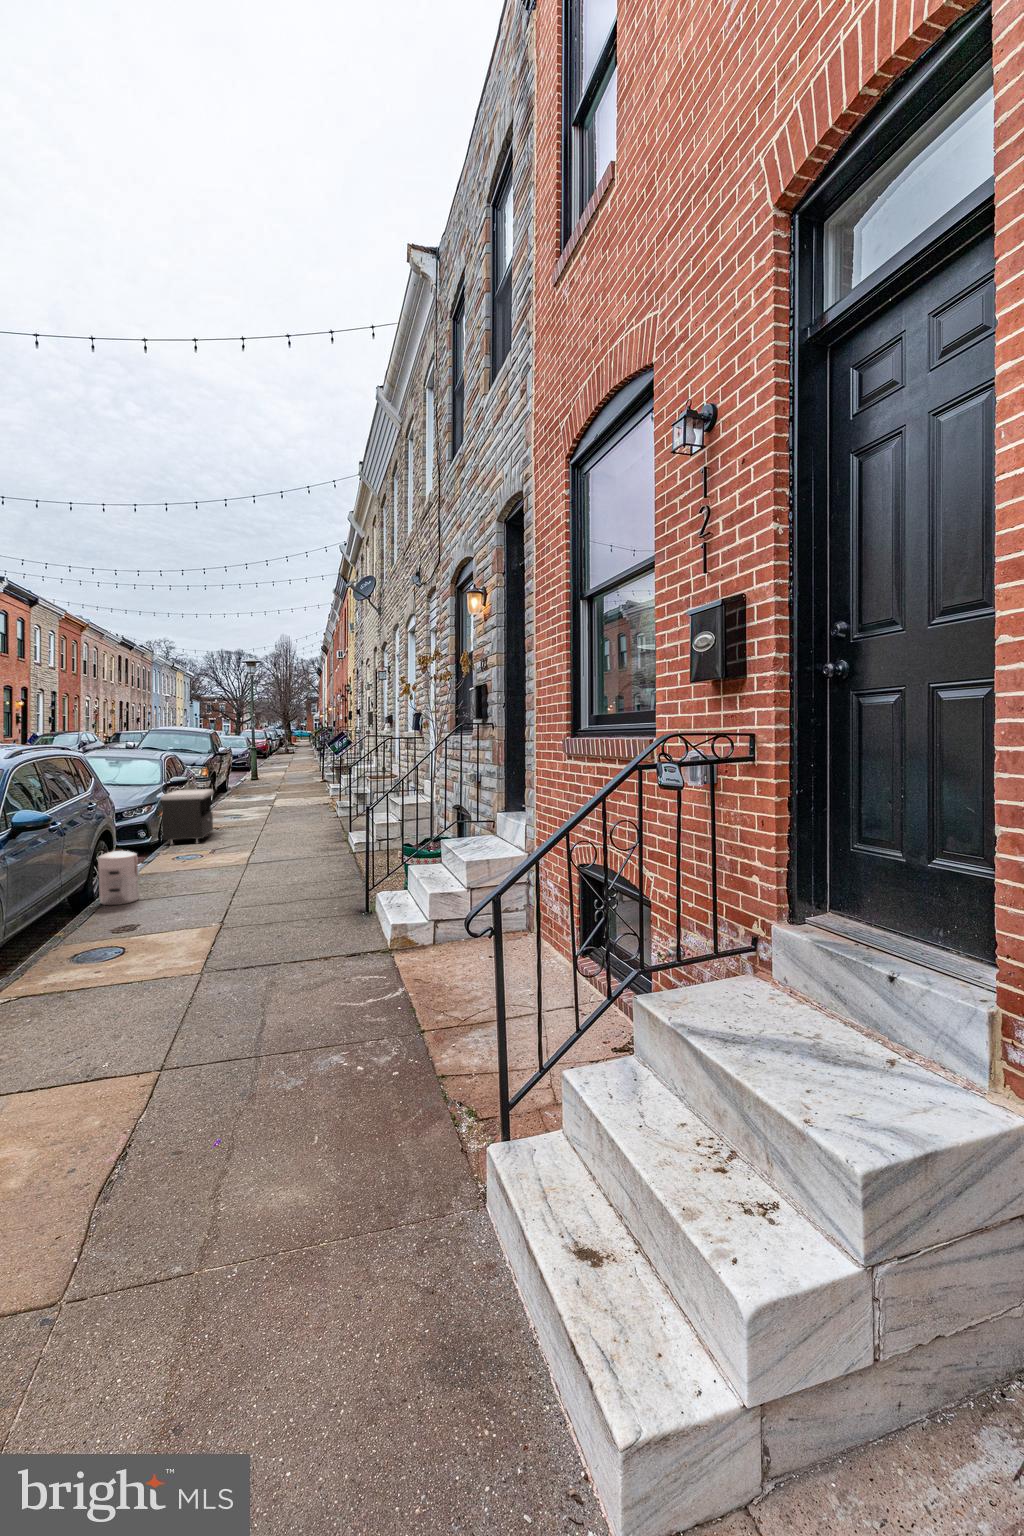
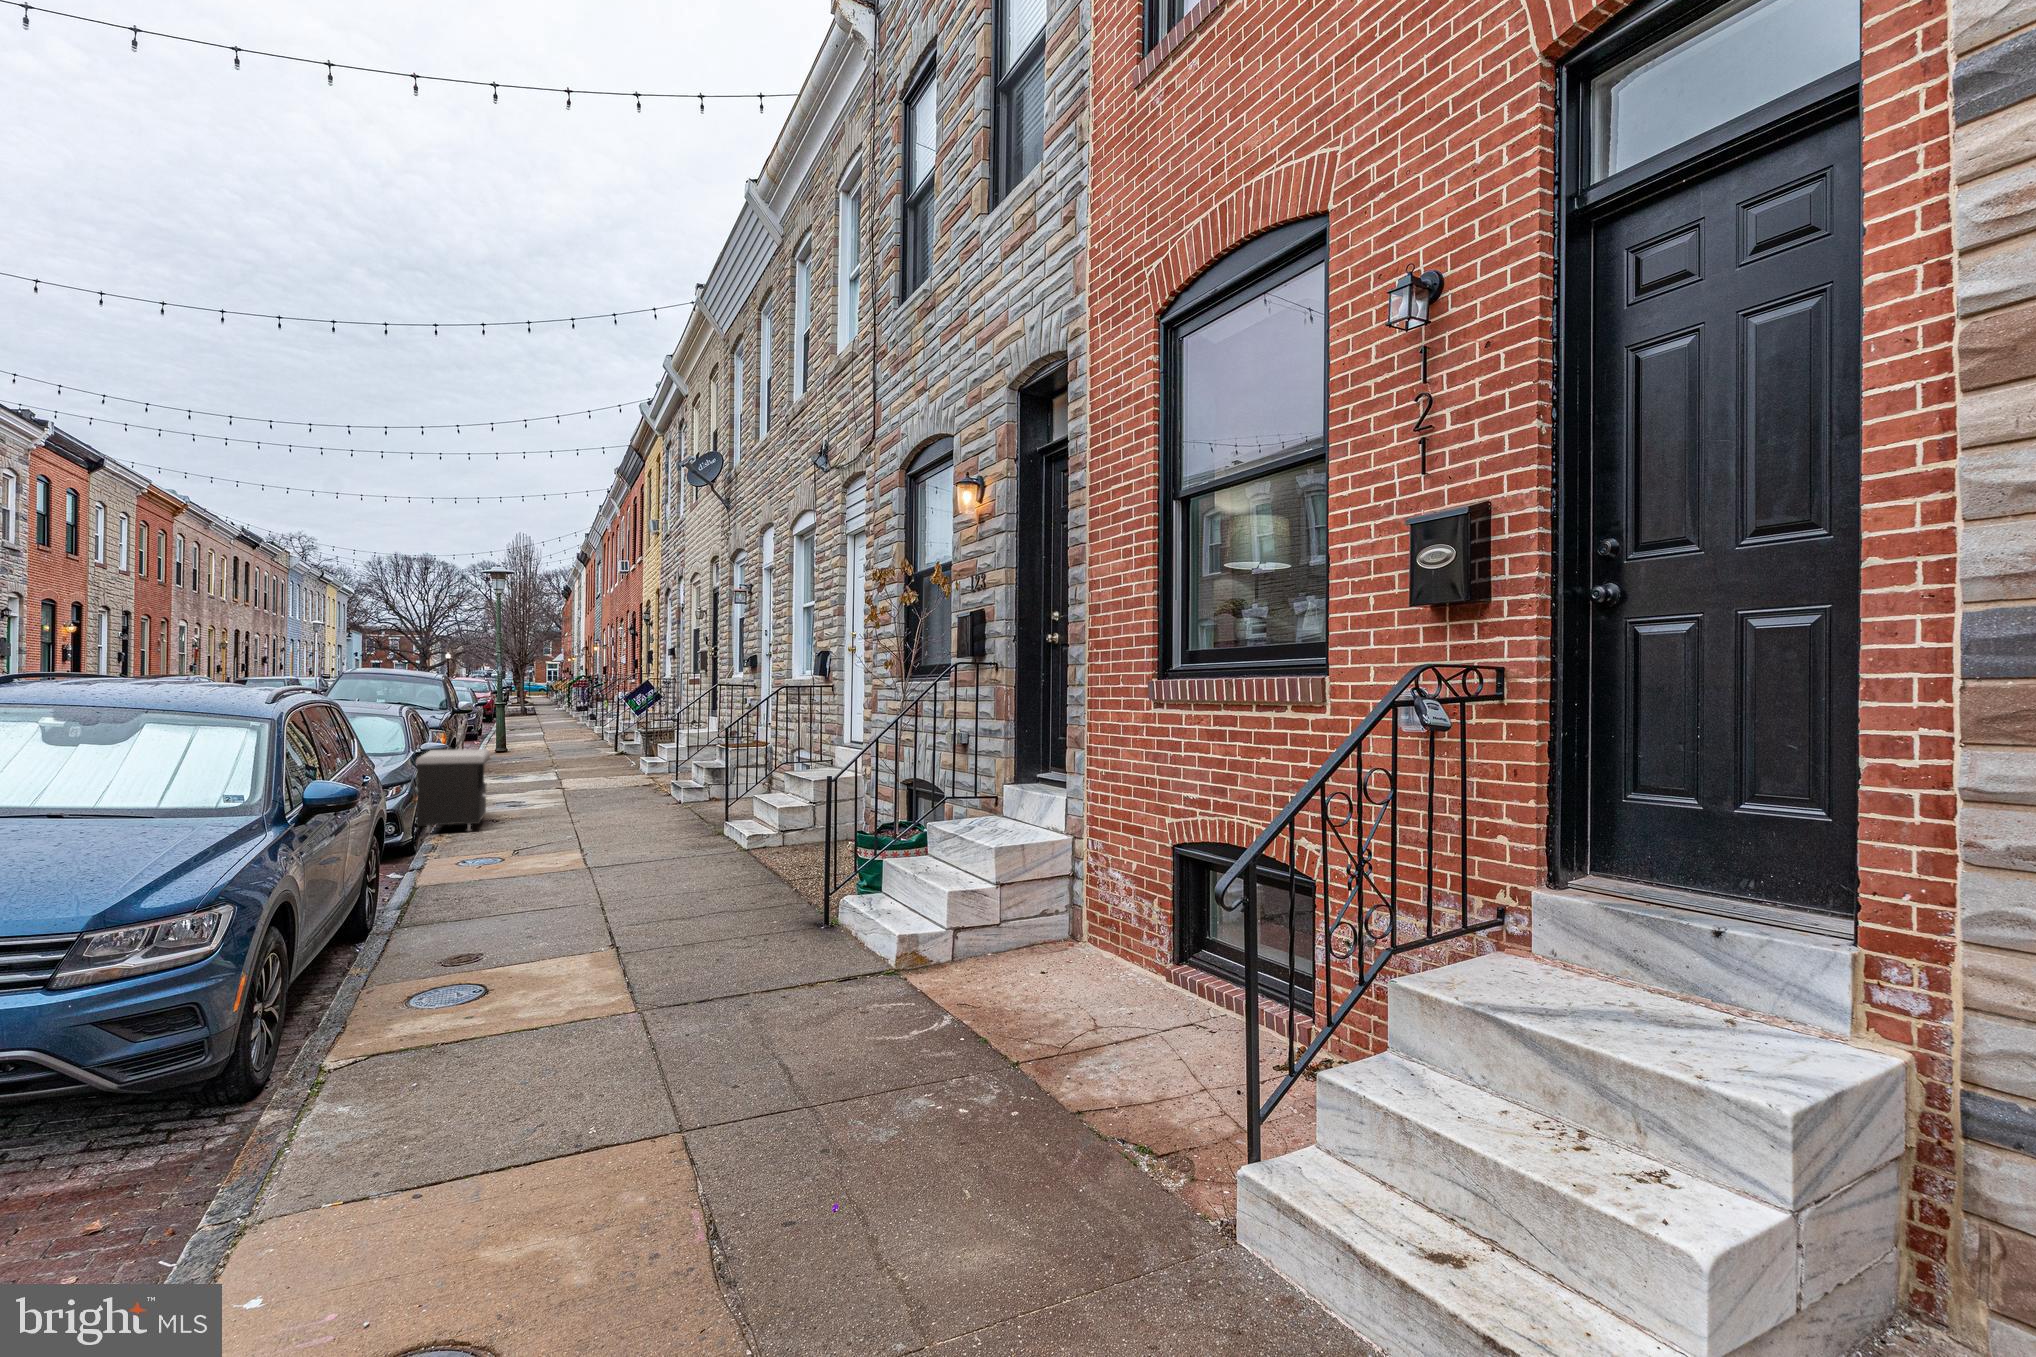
waste bin: present [98,850,139,905] -> none [376,832,438,919]

